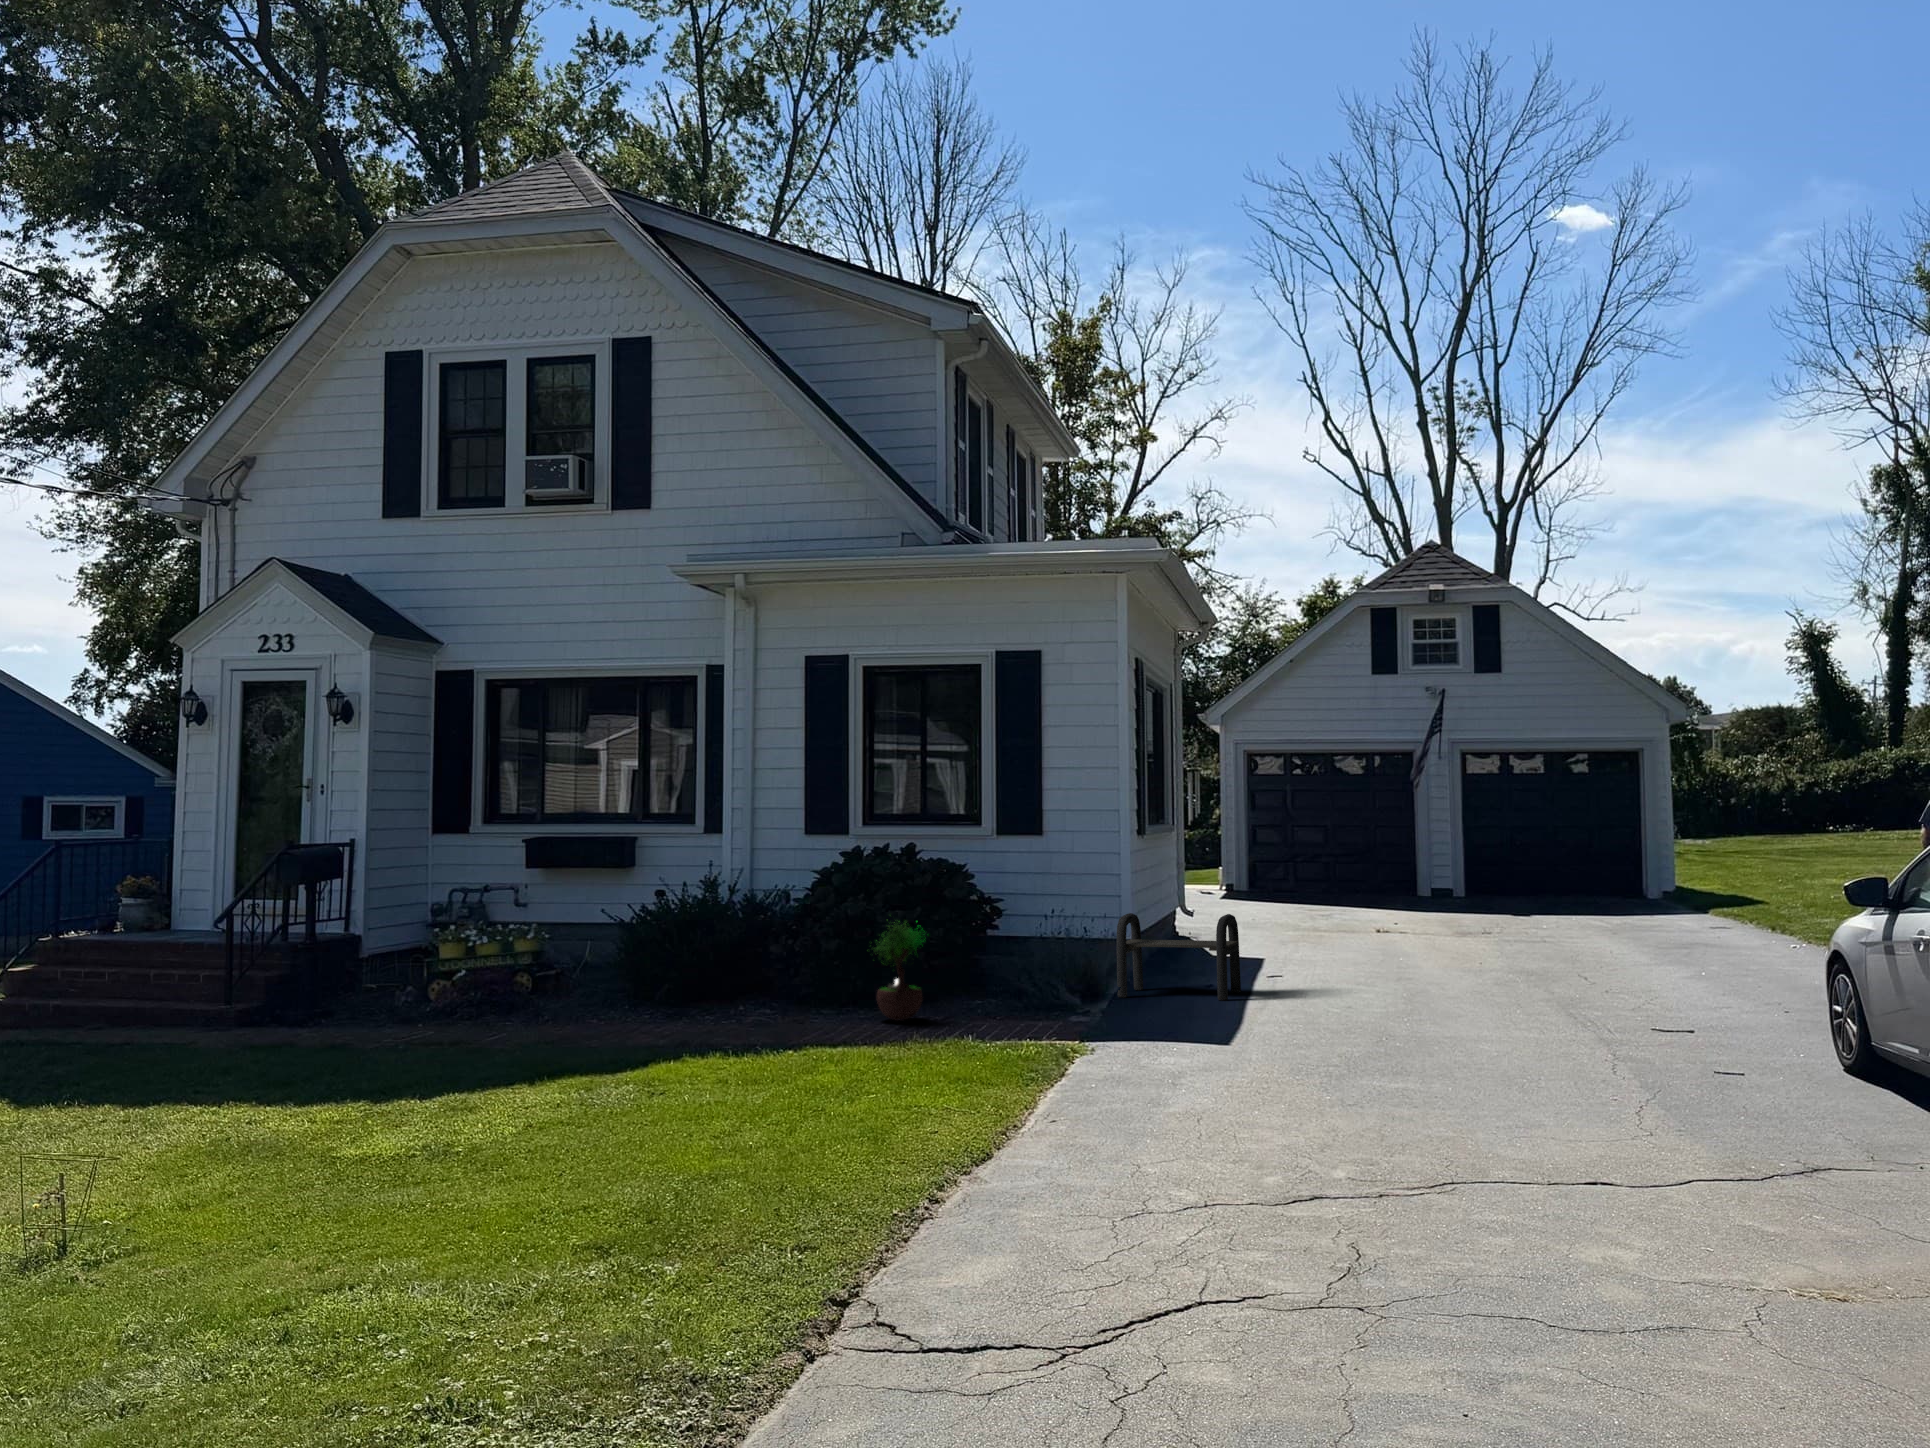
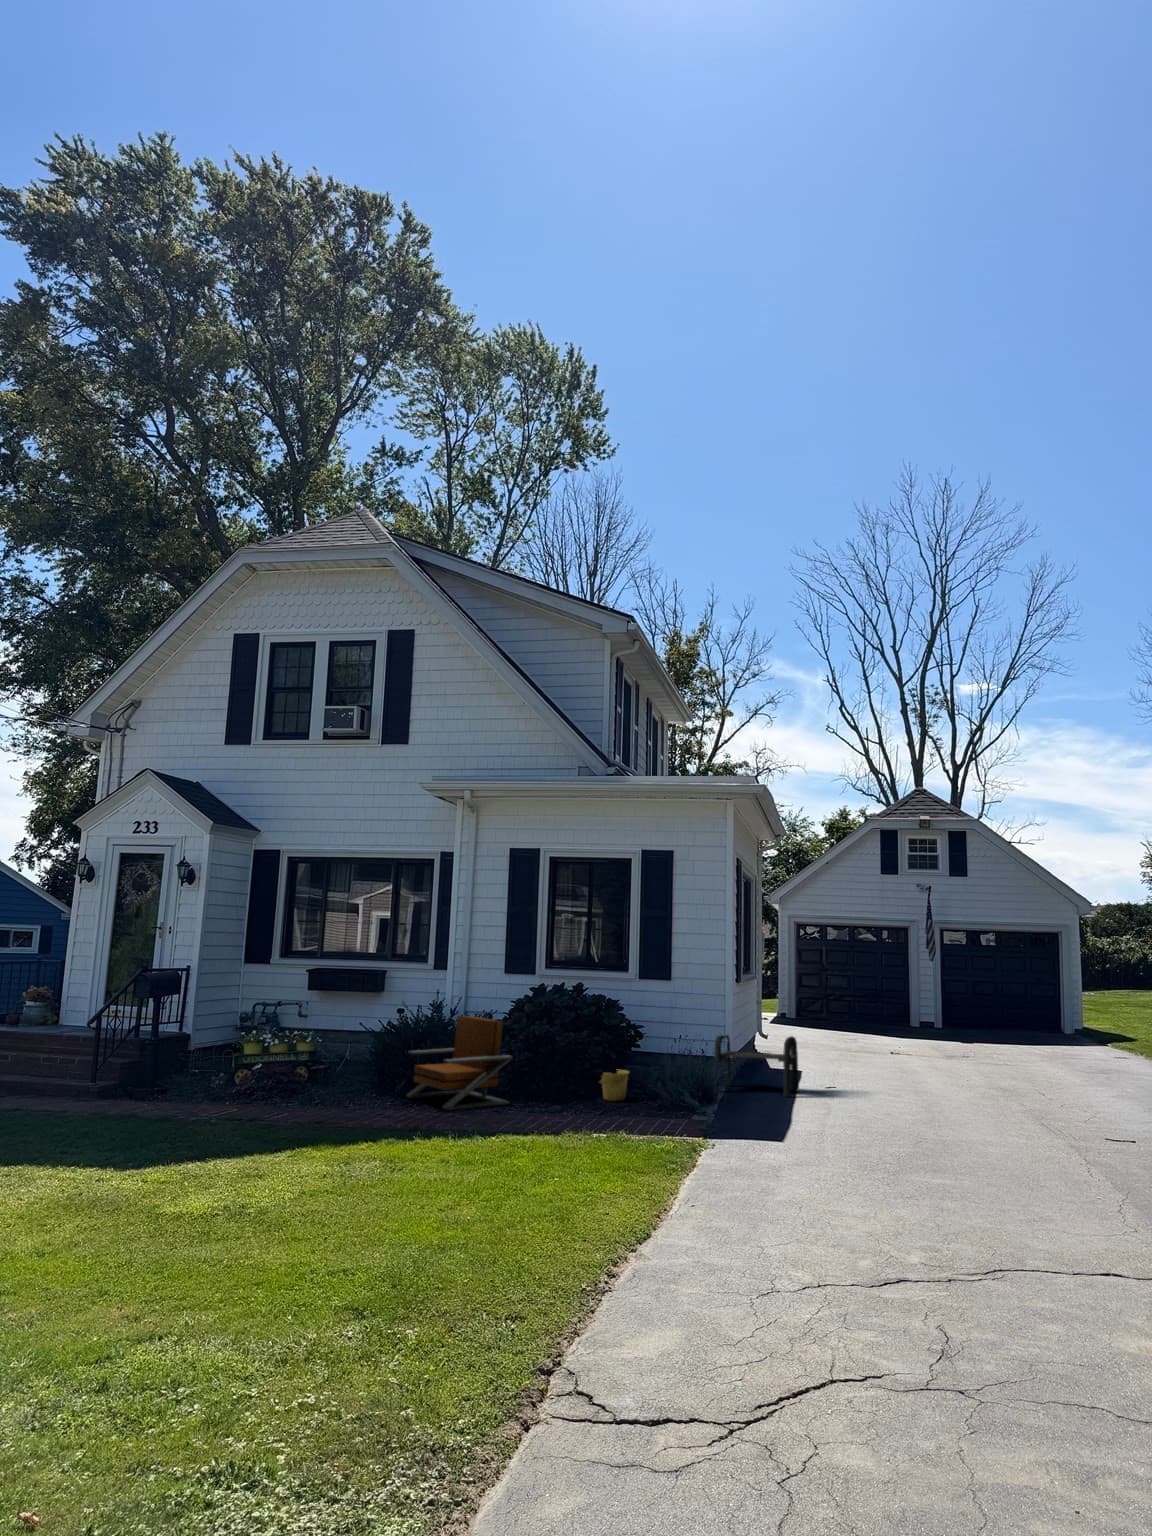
lounge chair: none [671,902,821,1033] -> present [406,1016,513,1110]
potted tree: present [874,921,925,1021] -> none [545,1029,589,1105]
bucket: none [946,970,992,1014] -> present [600,1069,629,1101]

